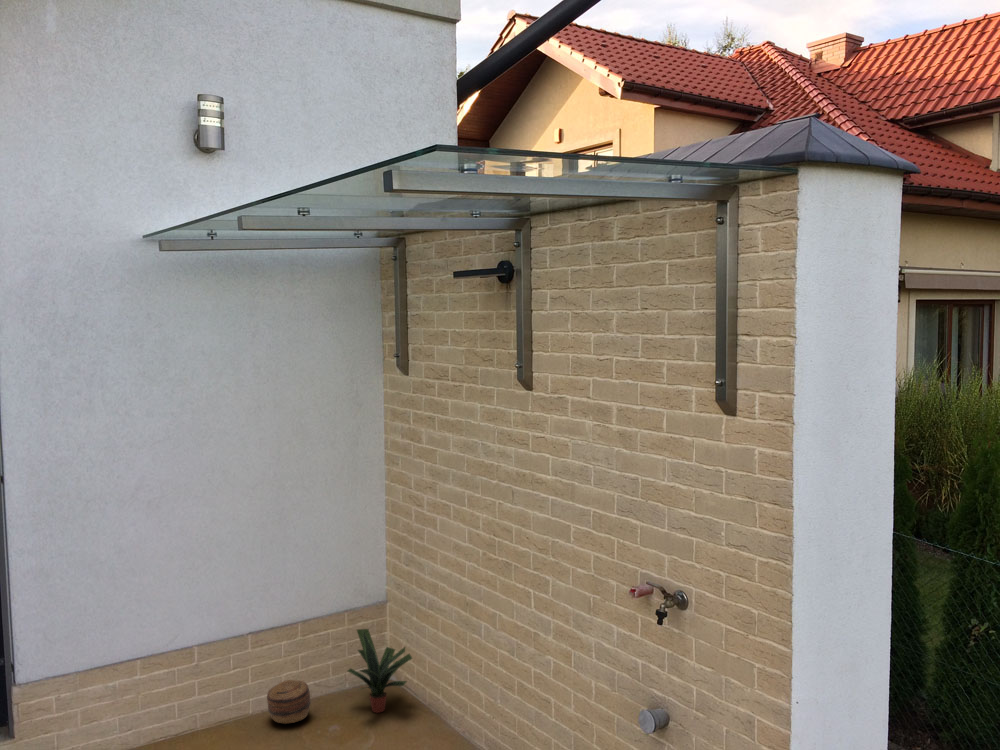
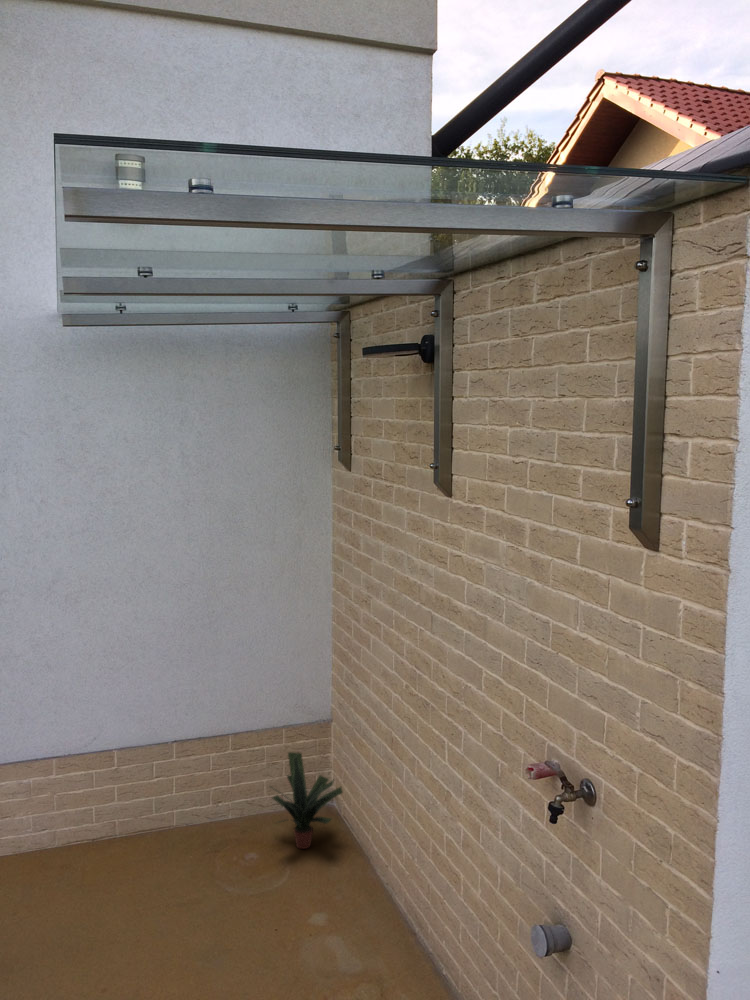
basket: present [267,680,310,724] -> none [183,801,230,848]

